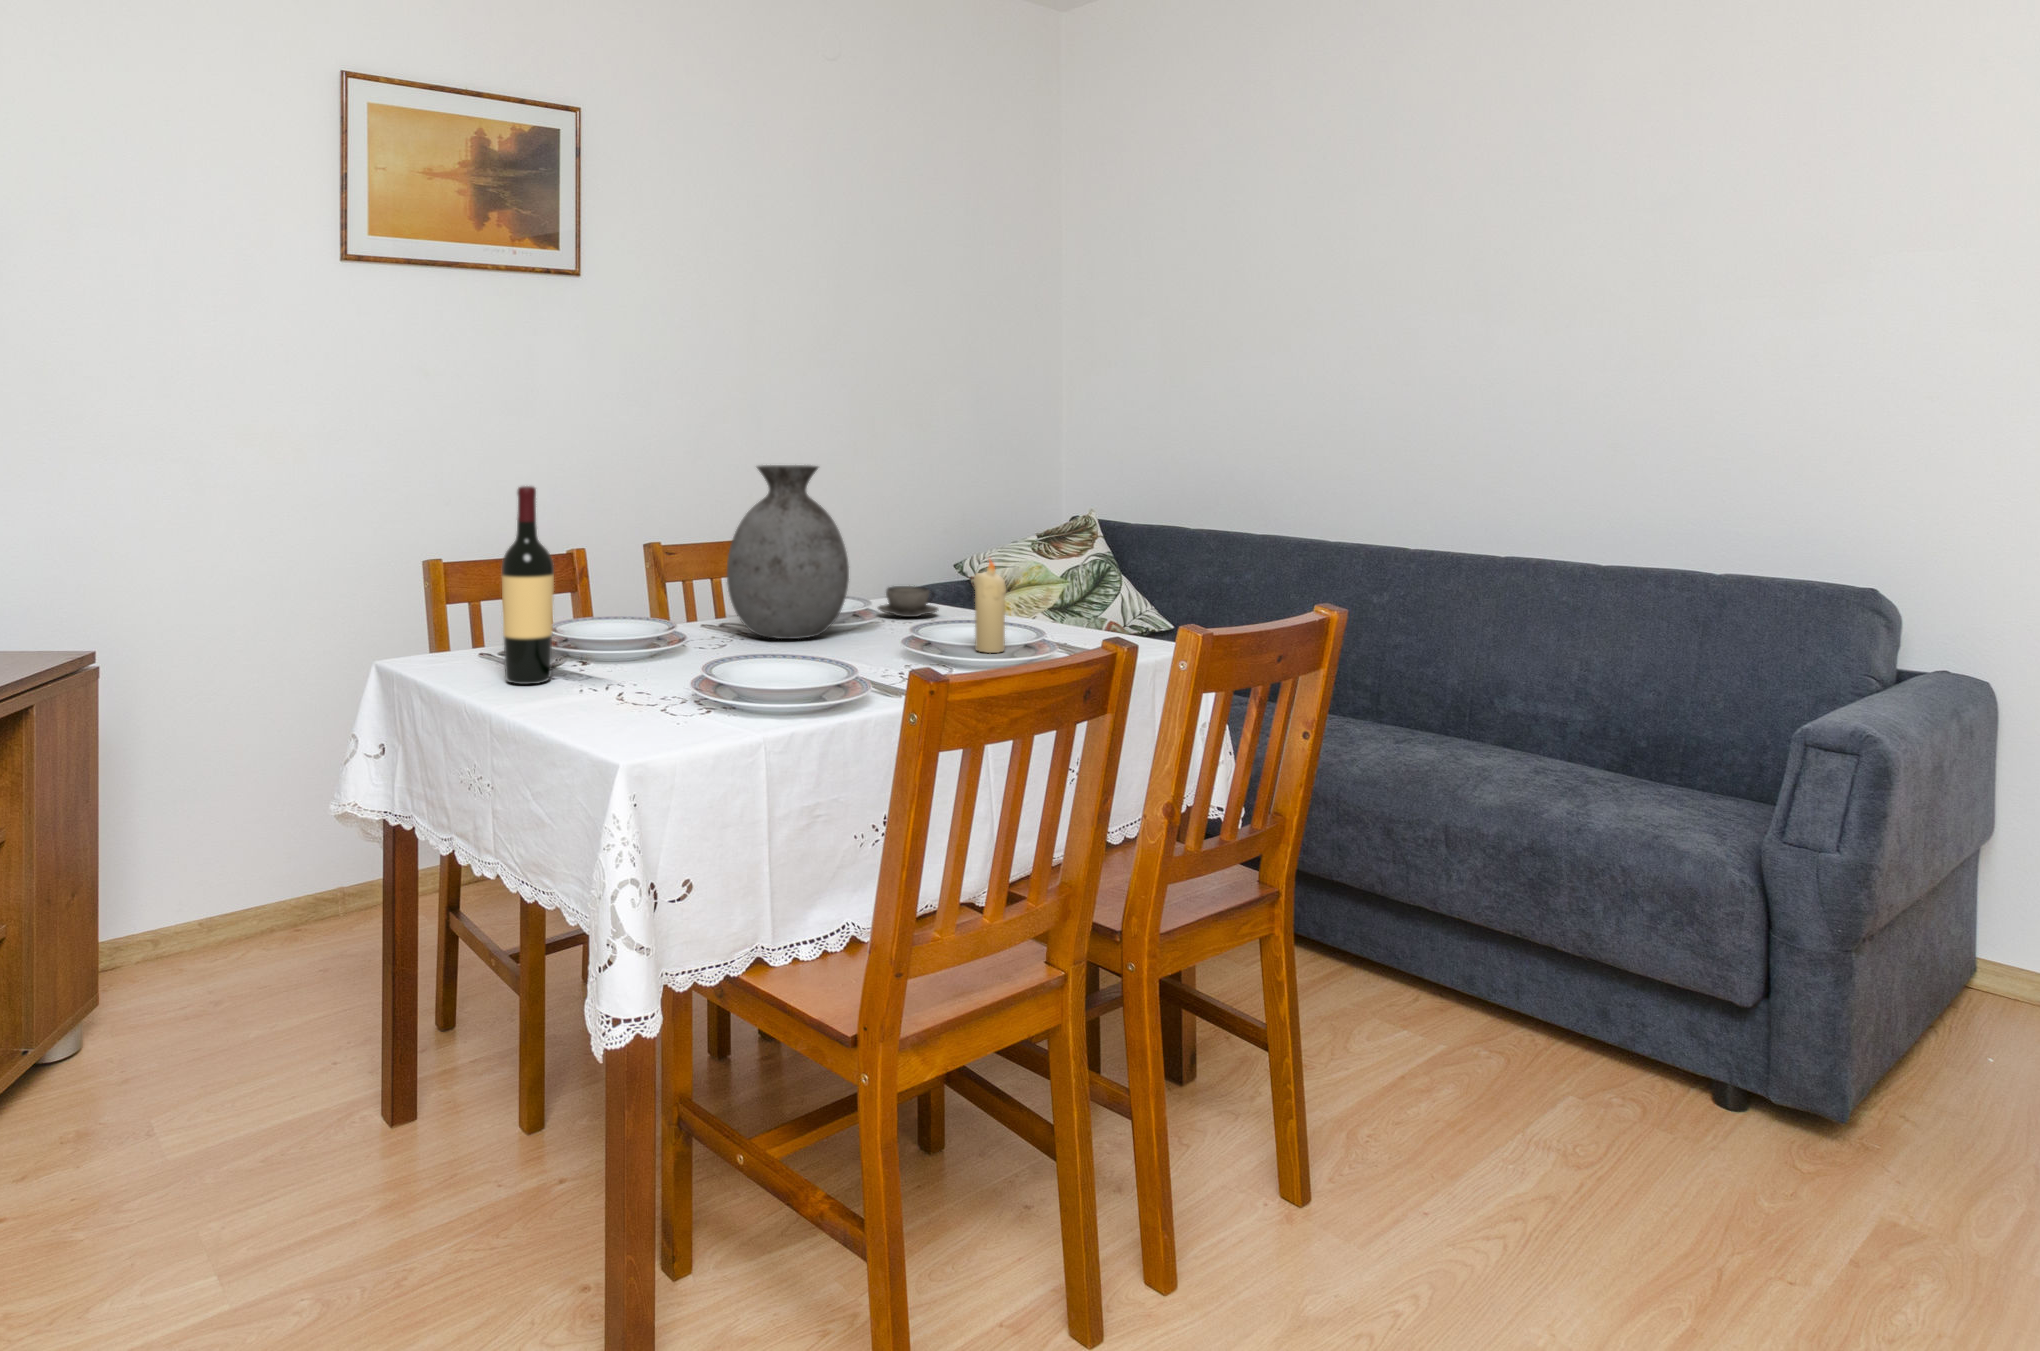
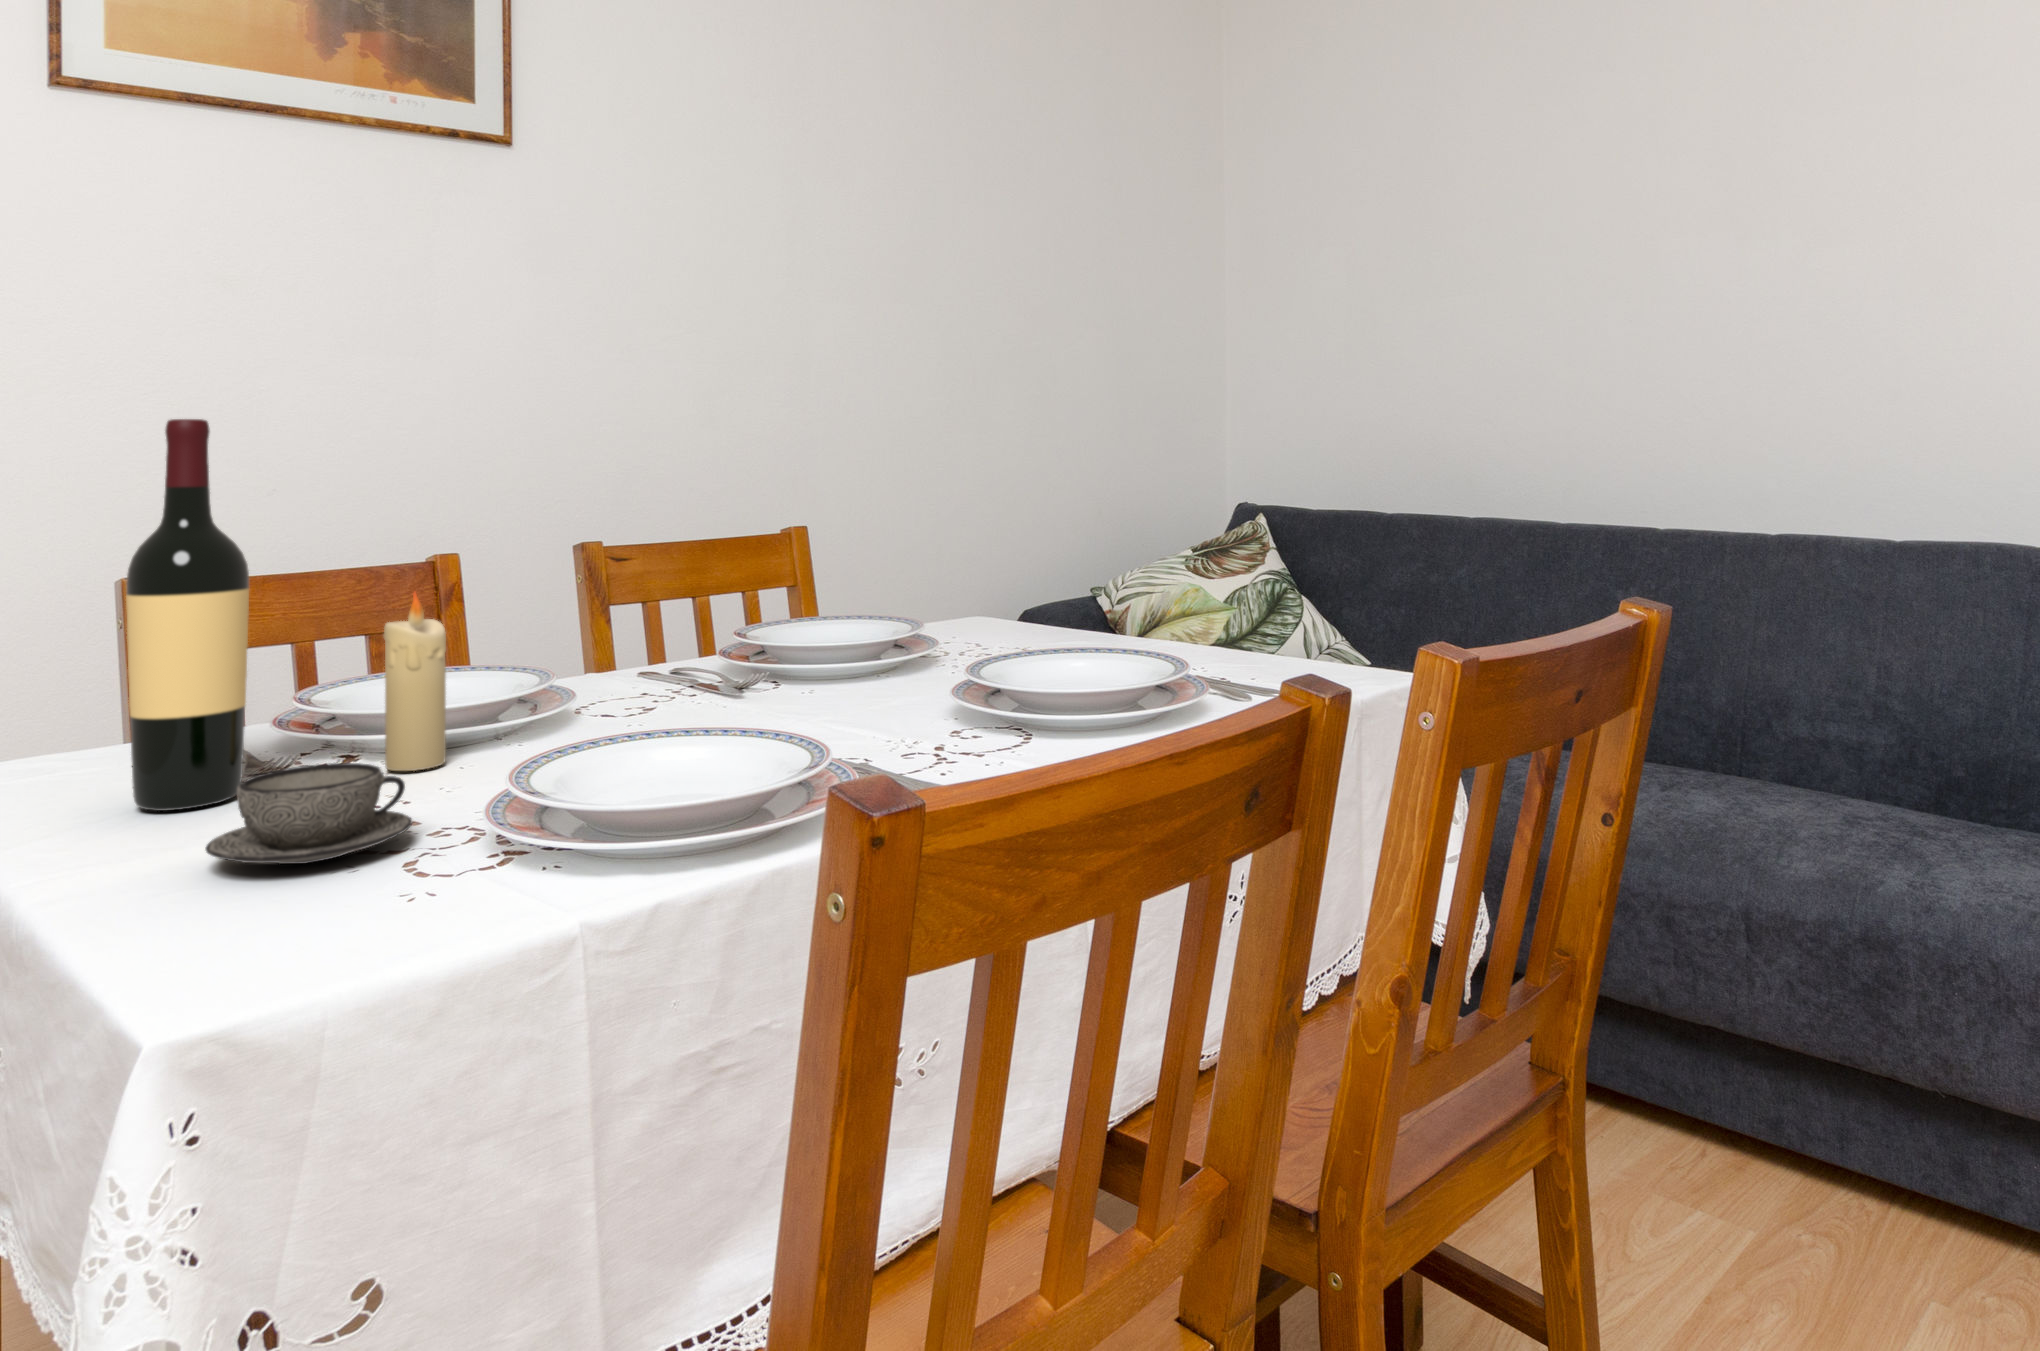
vase: present [727,465,849,639] -> none [656,402,869,696]
candle: present [974,560,1006,653] -> present [384,592,446,771]
teacup: present [878,586,938,617] -> present [206,763,412,864]

